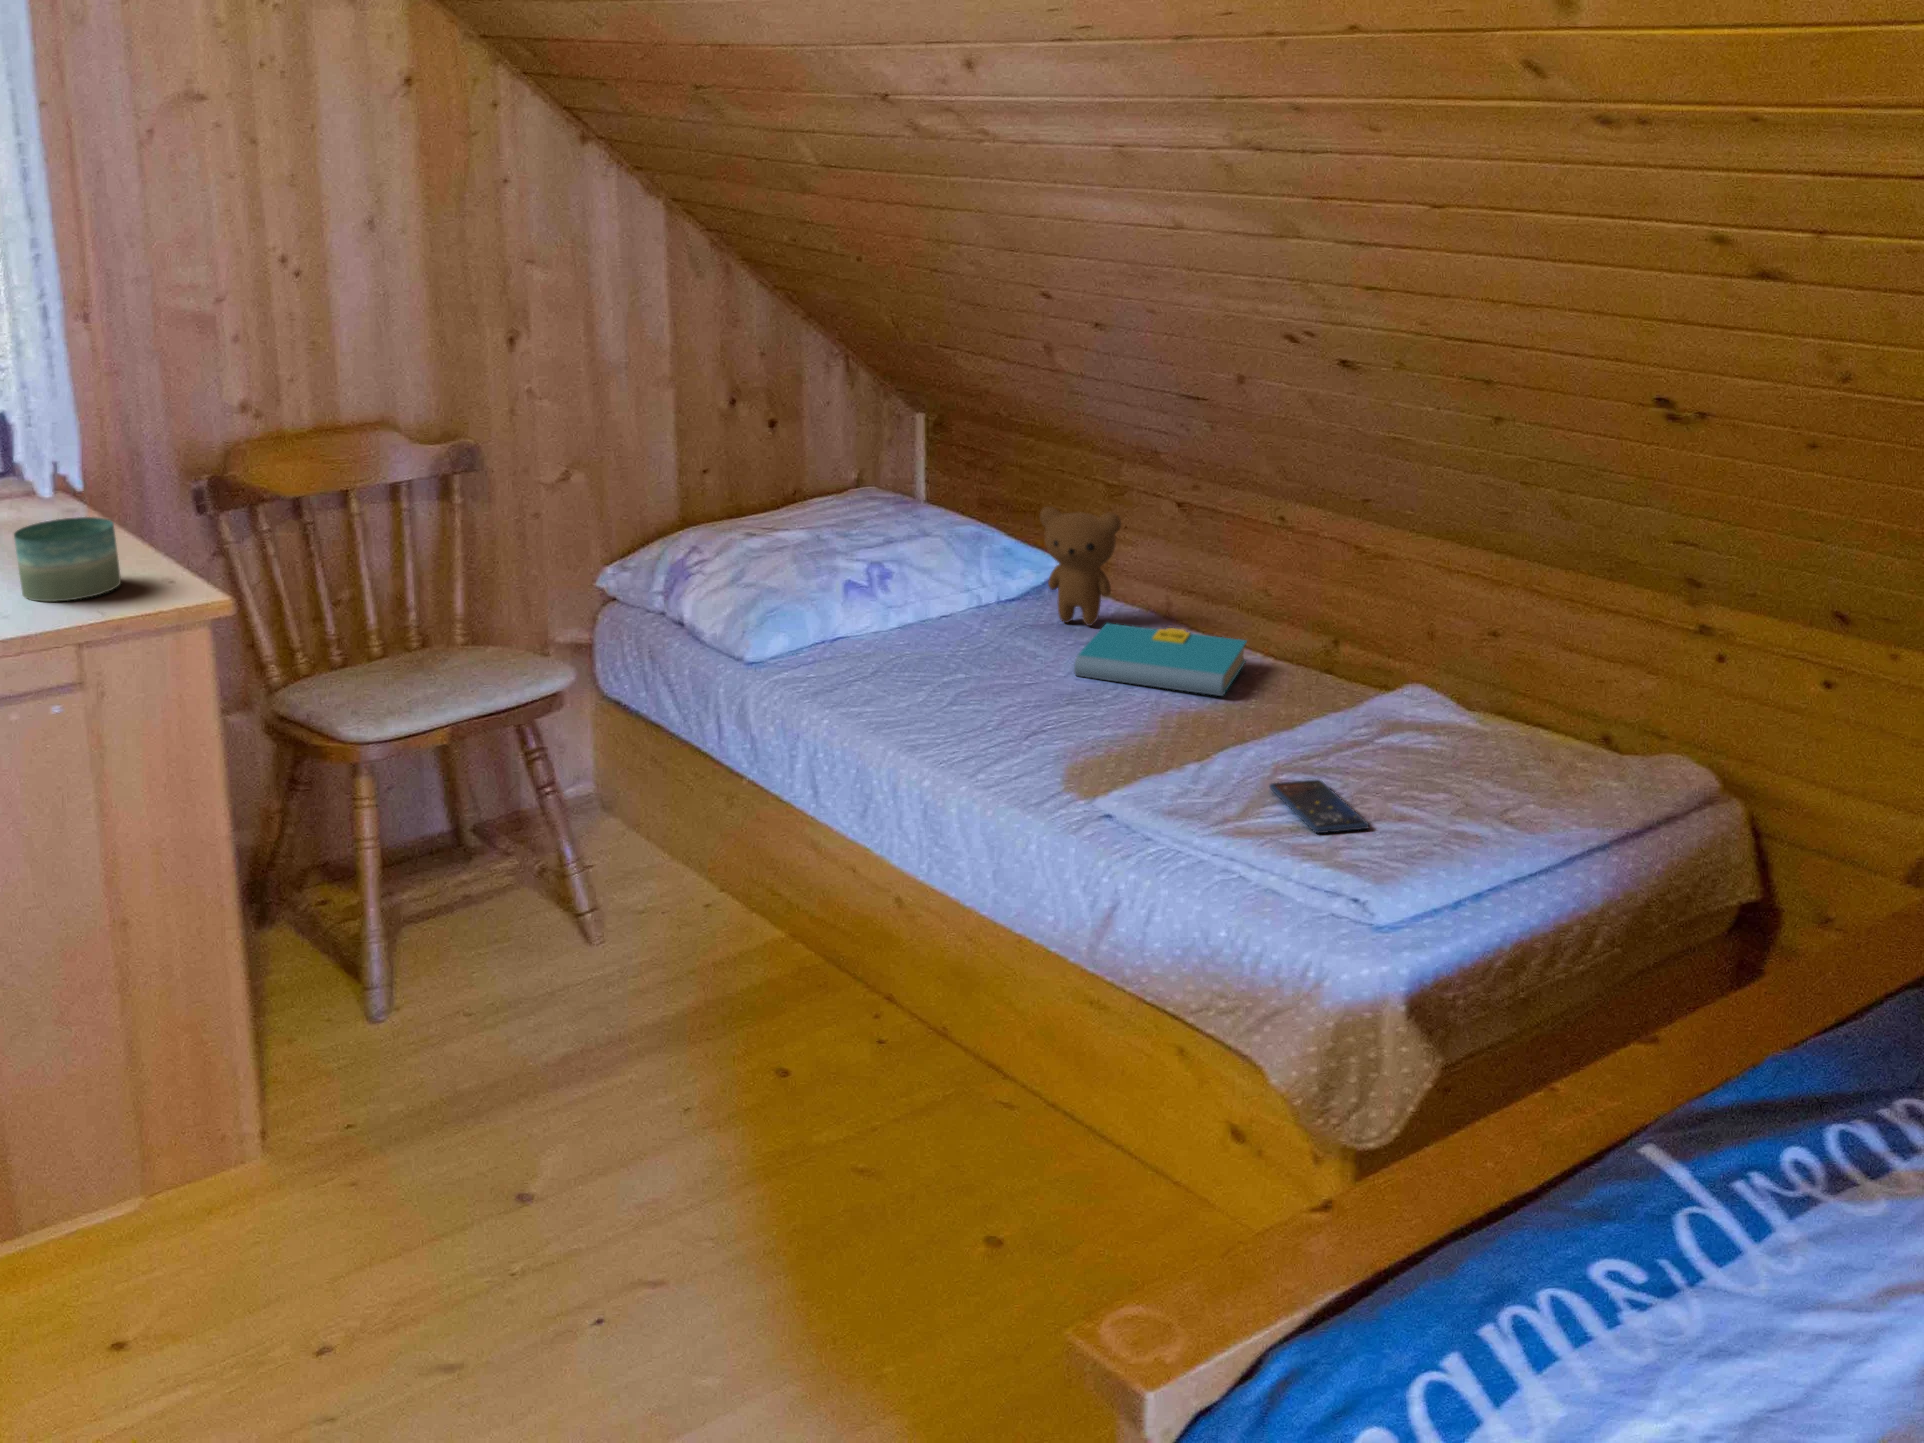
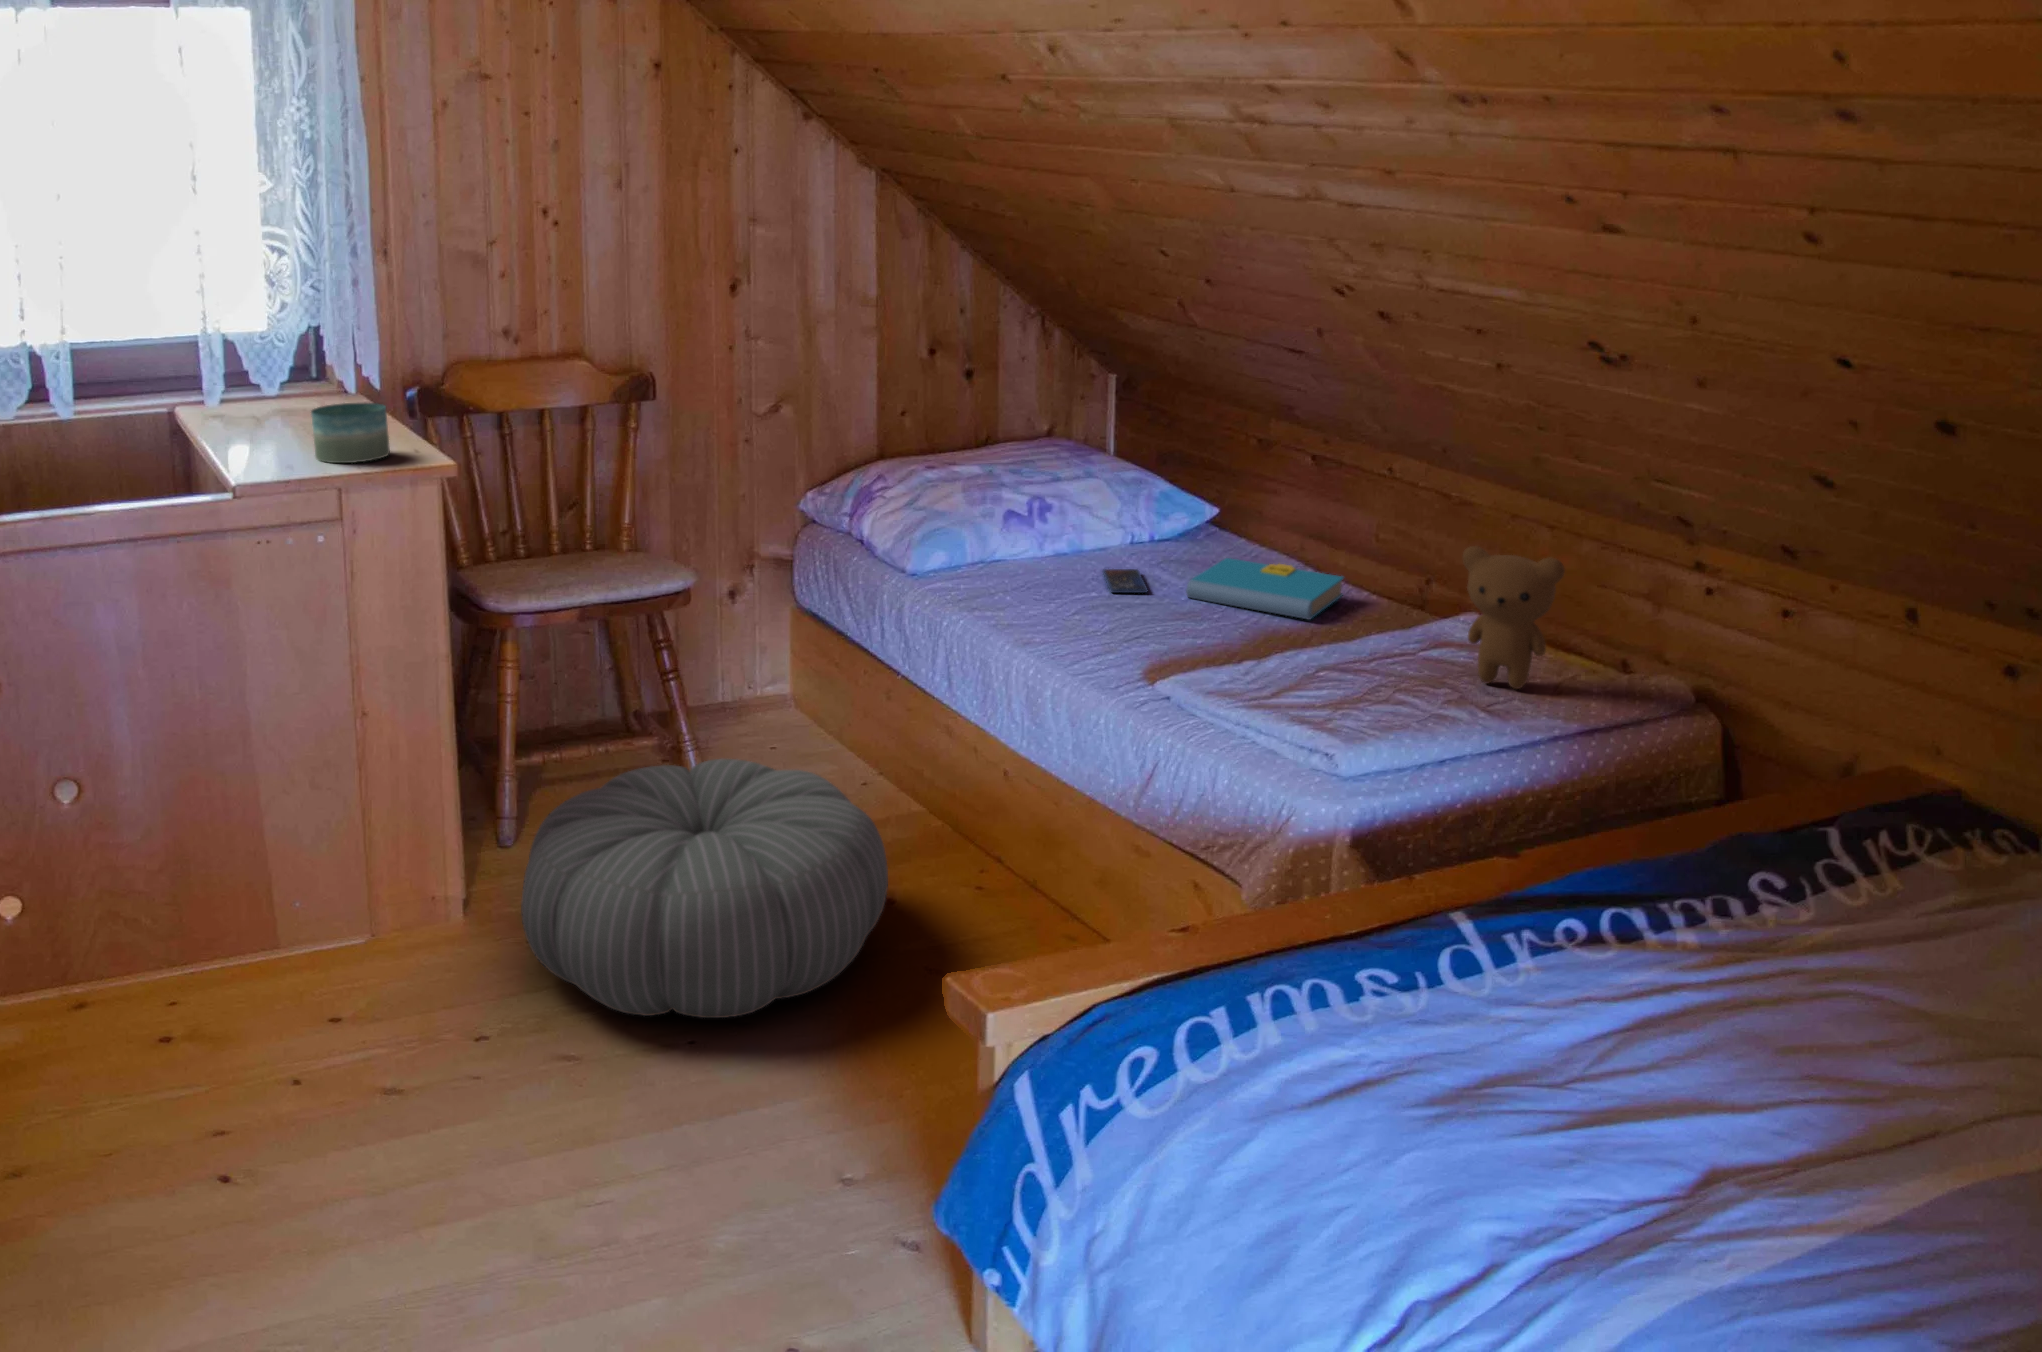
teddy bear: present [1040,507,1121,626] -> present [1463,546,1565,689]
smartphone: present [1269,779,1369,833] -> present [1103,569,1148,593]
pouf: none [337,927,792,1291] -> present [521,759,888,1018]

